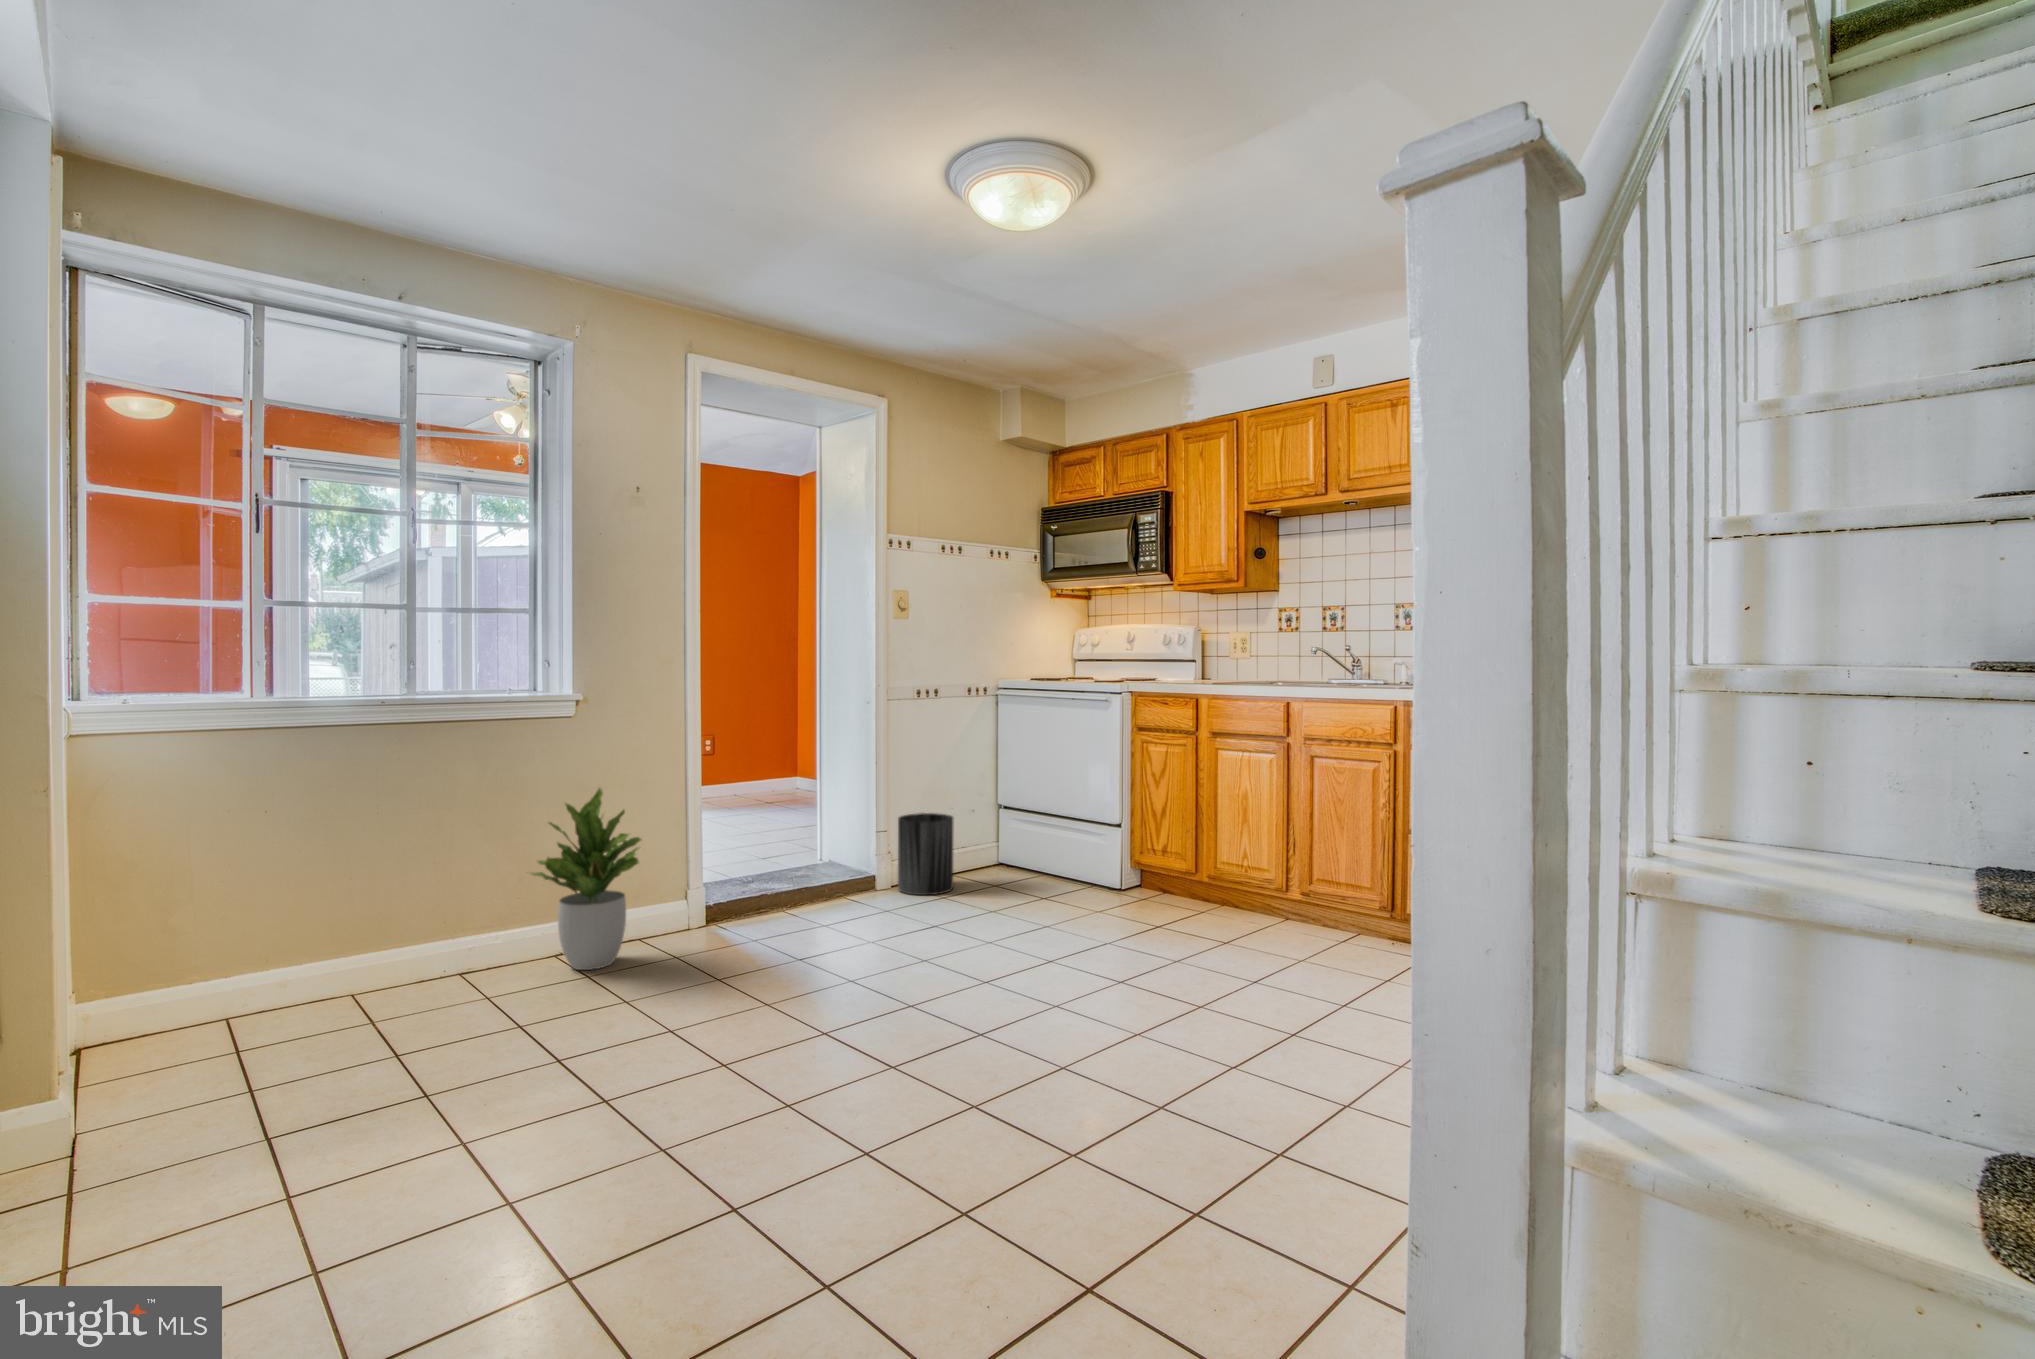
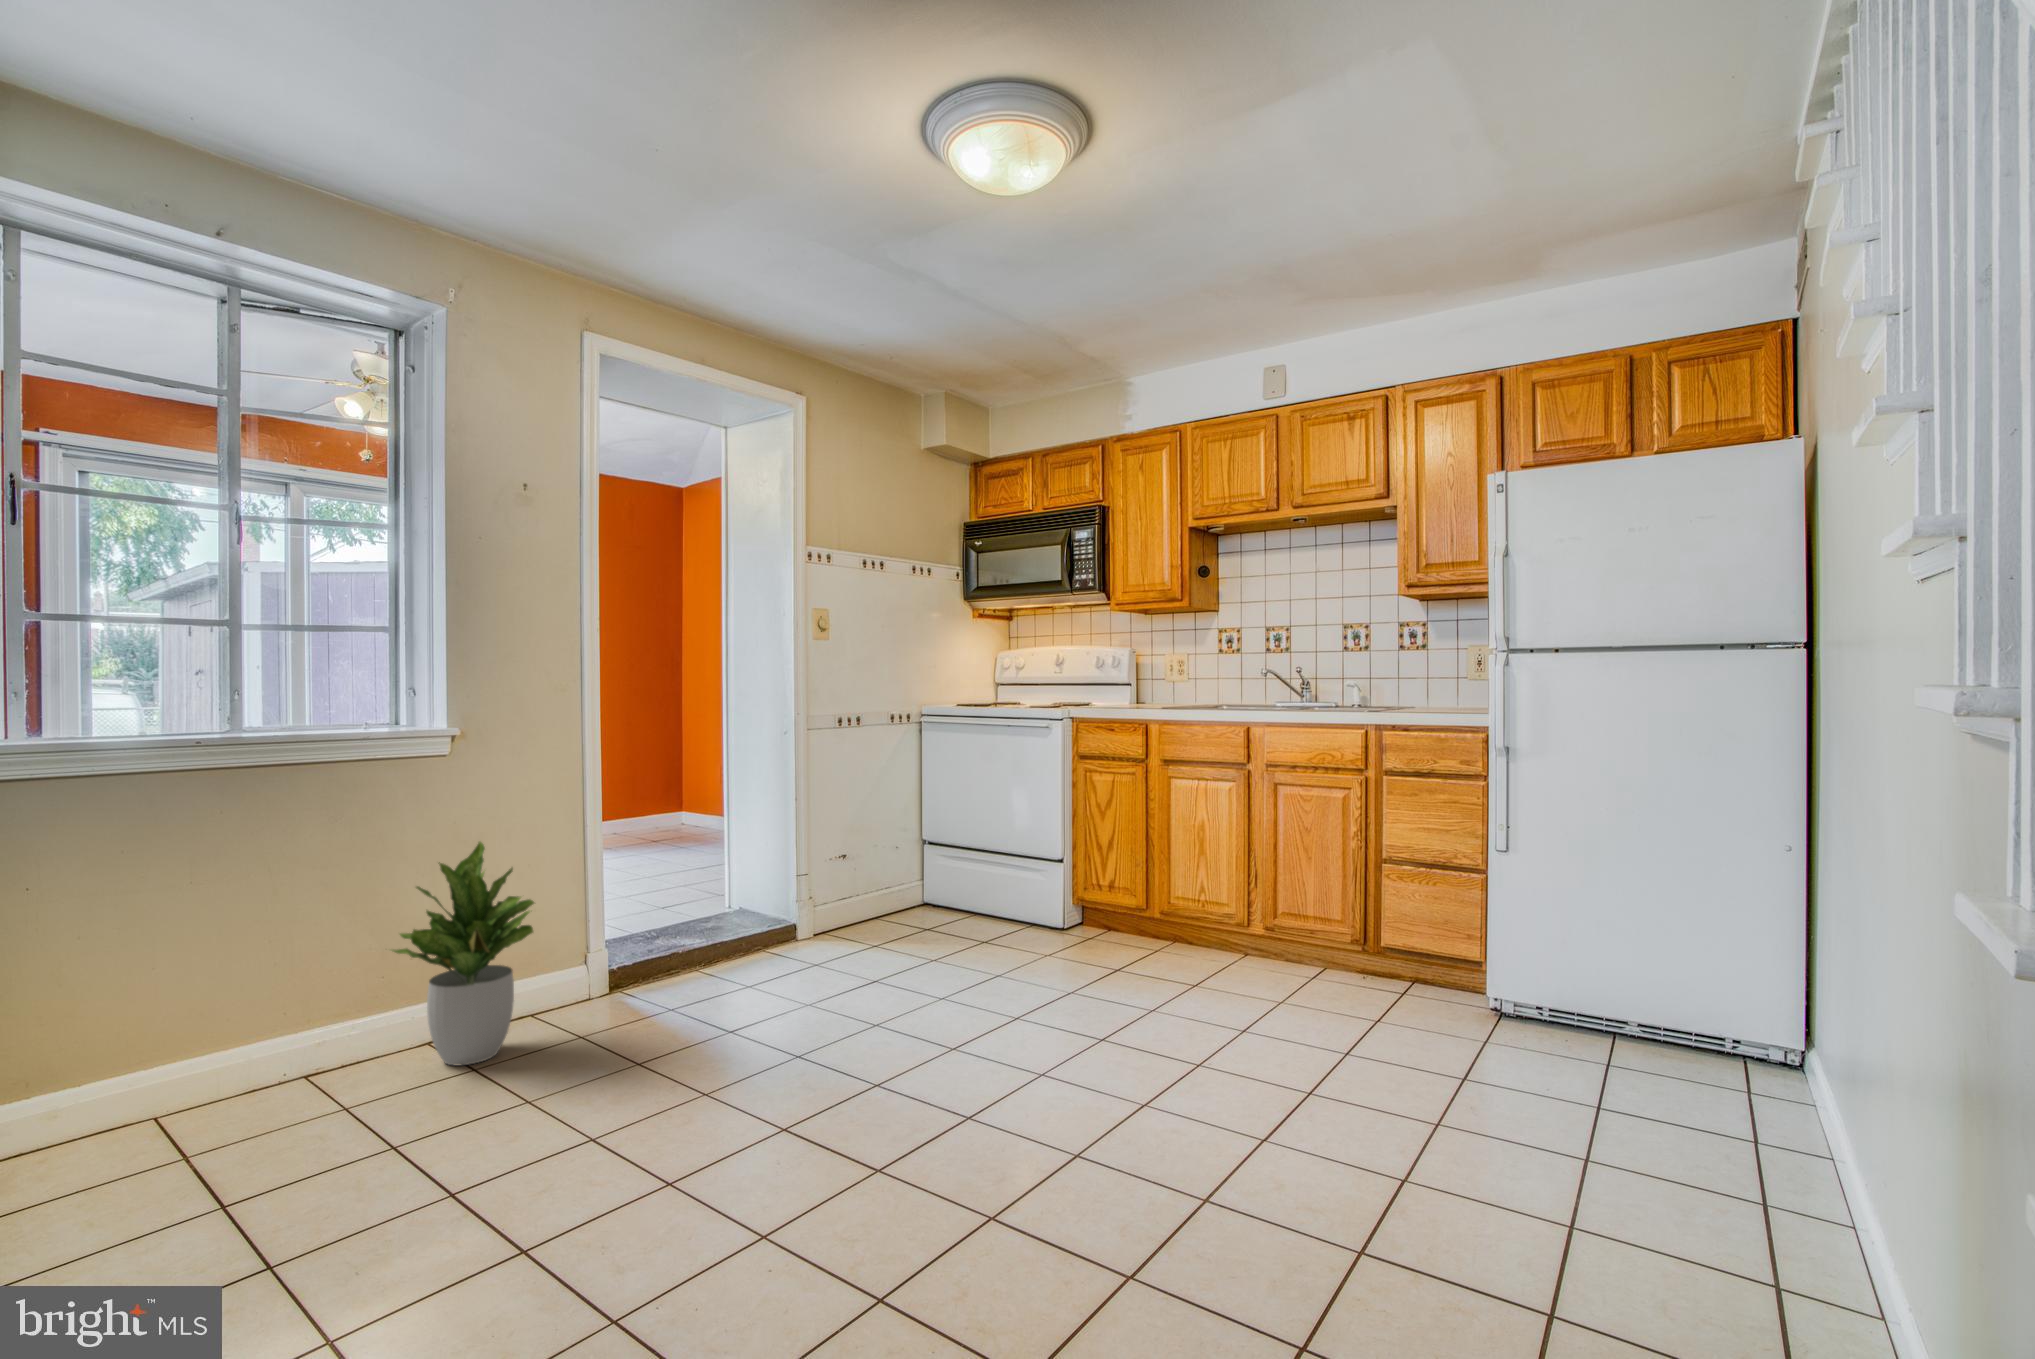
trash can: present [898,813,954,895] -> none [821,854,883,947]

